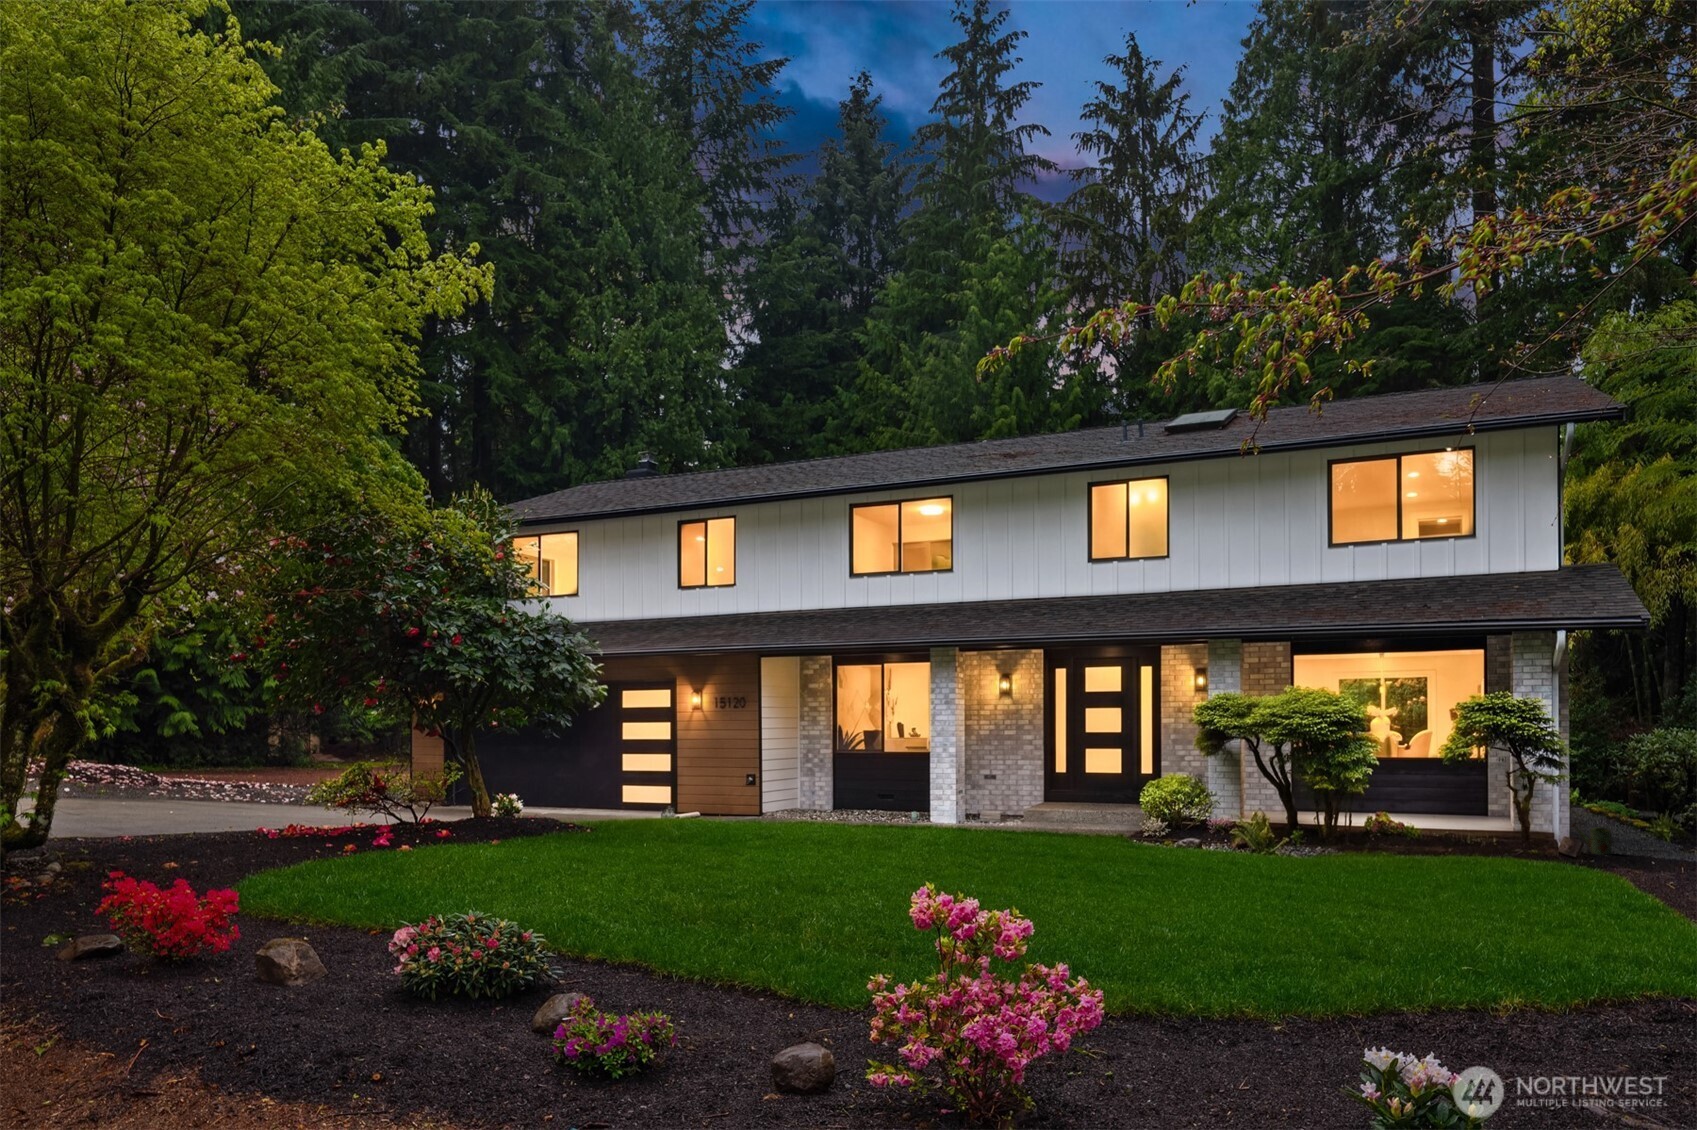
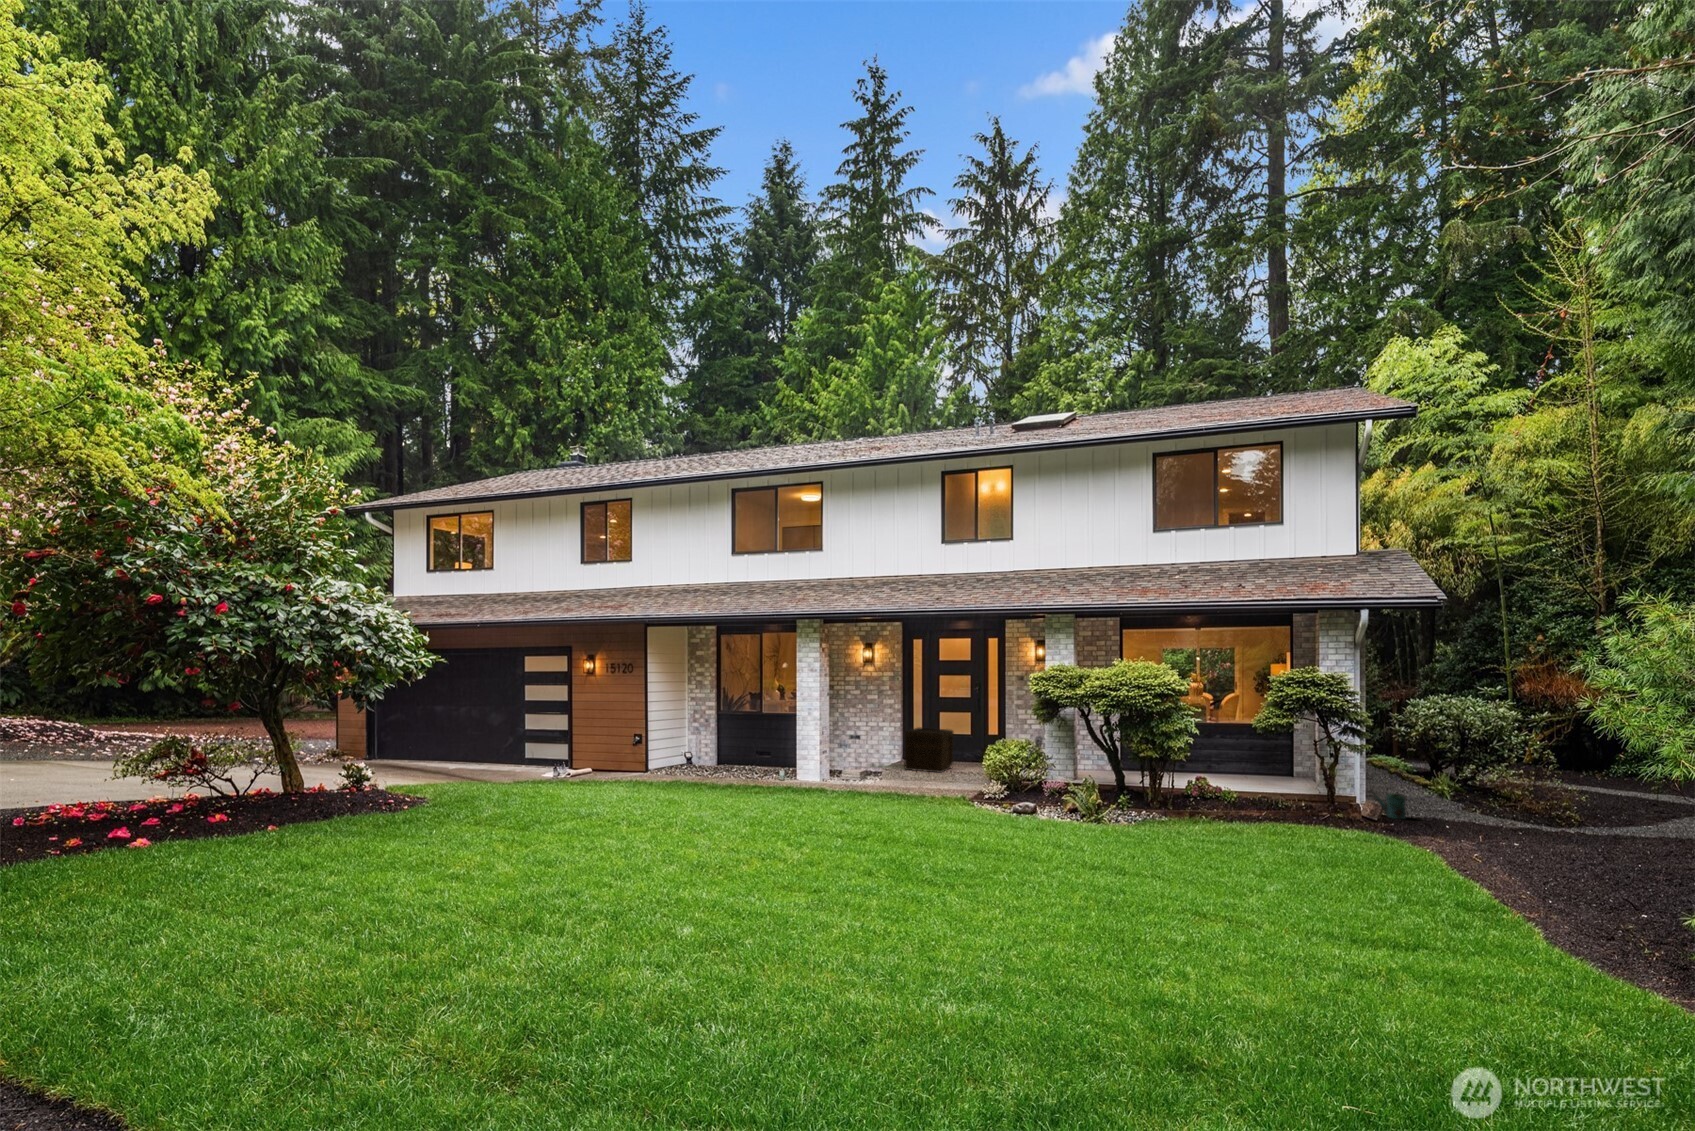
wooden crate: none [1050,767,1104,816] -> present [905,727,953,773]

